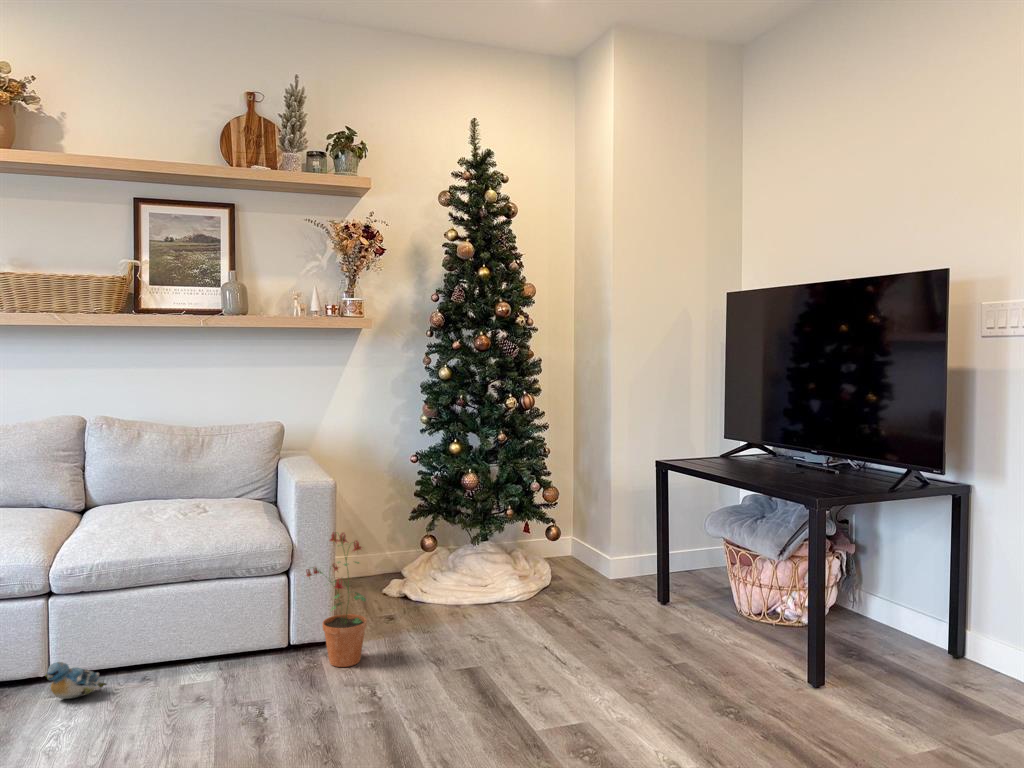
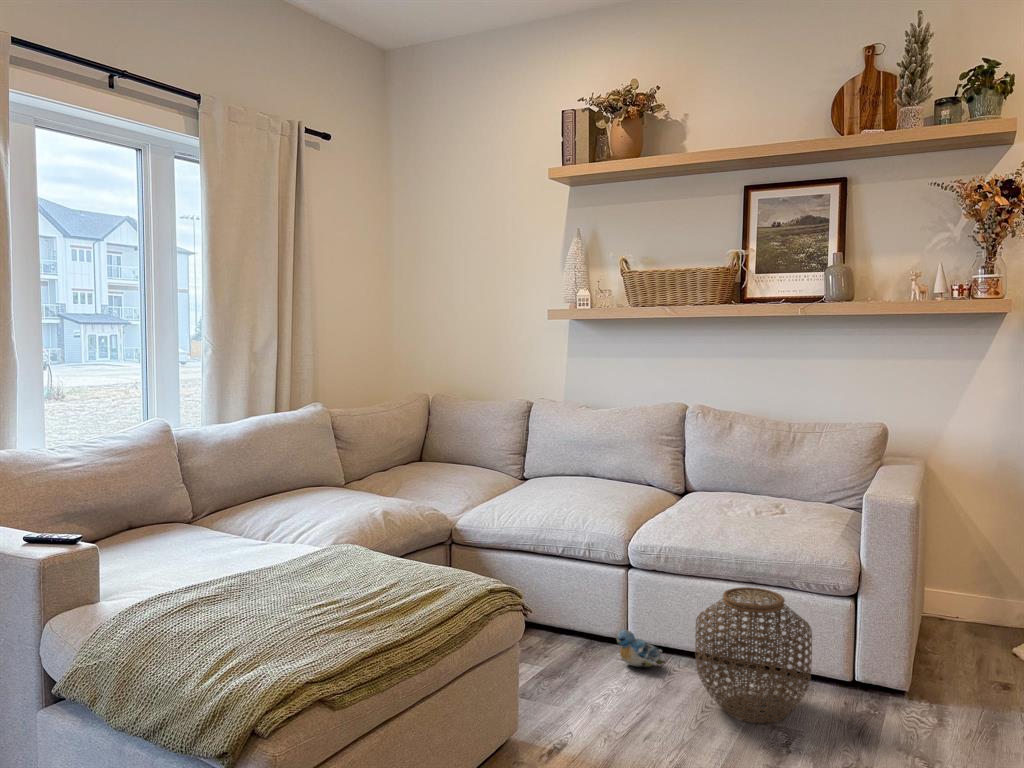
potted plant: present [306,532,367,667] -> none [869,561,946,728]
woven basket: none [155,581,268,709] -> present [695,587,812,723]

